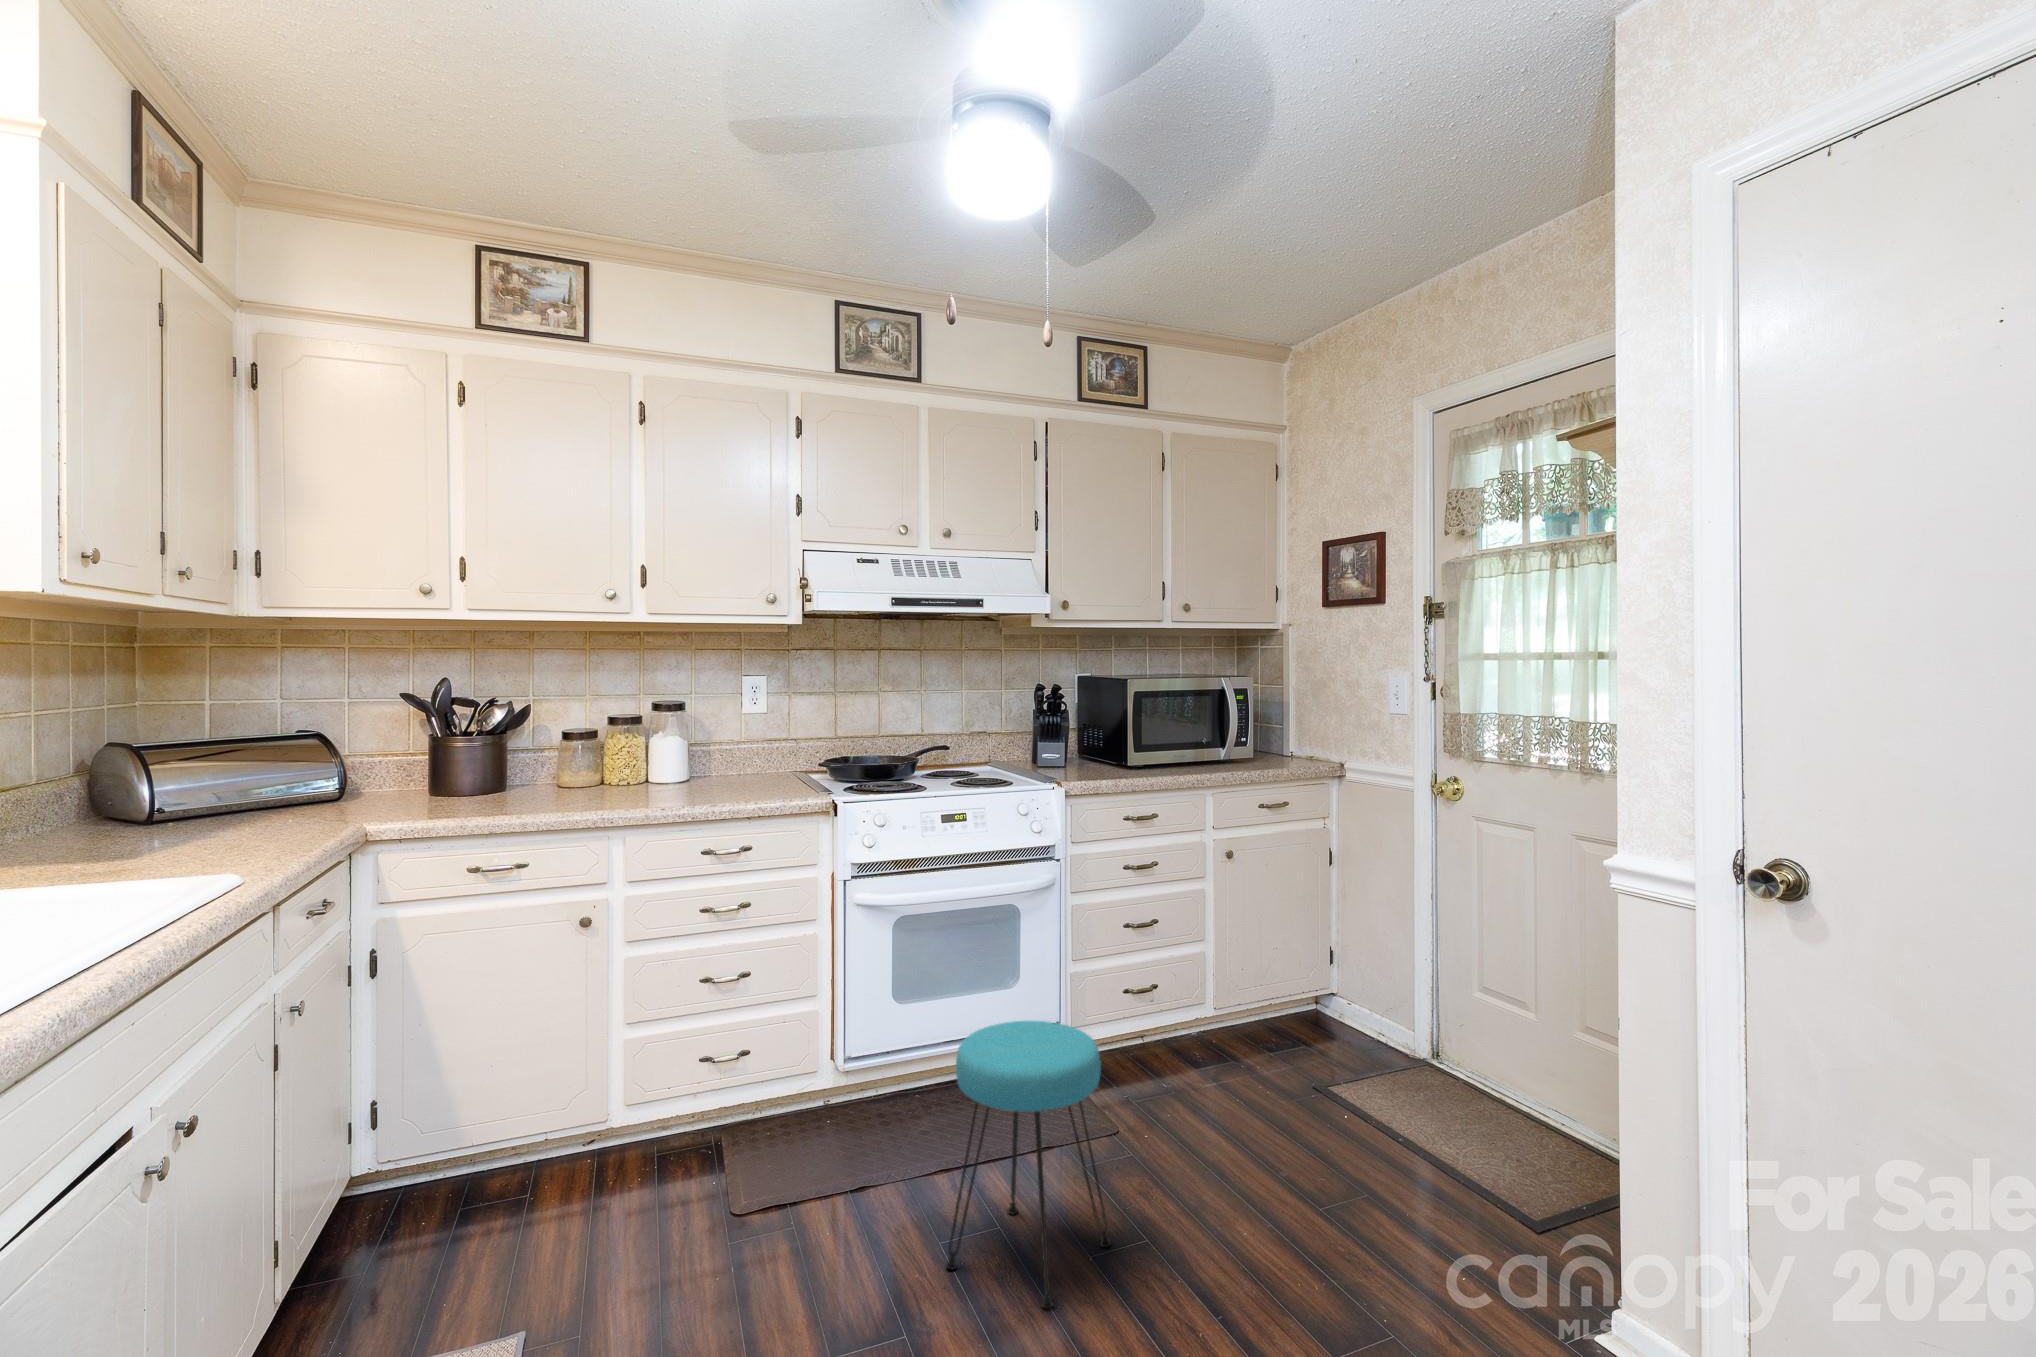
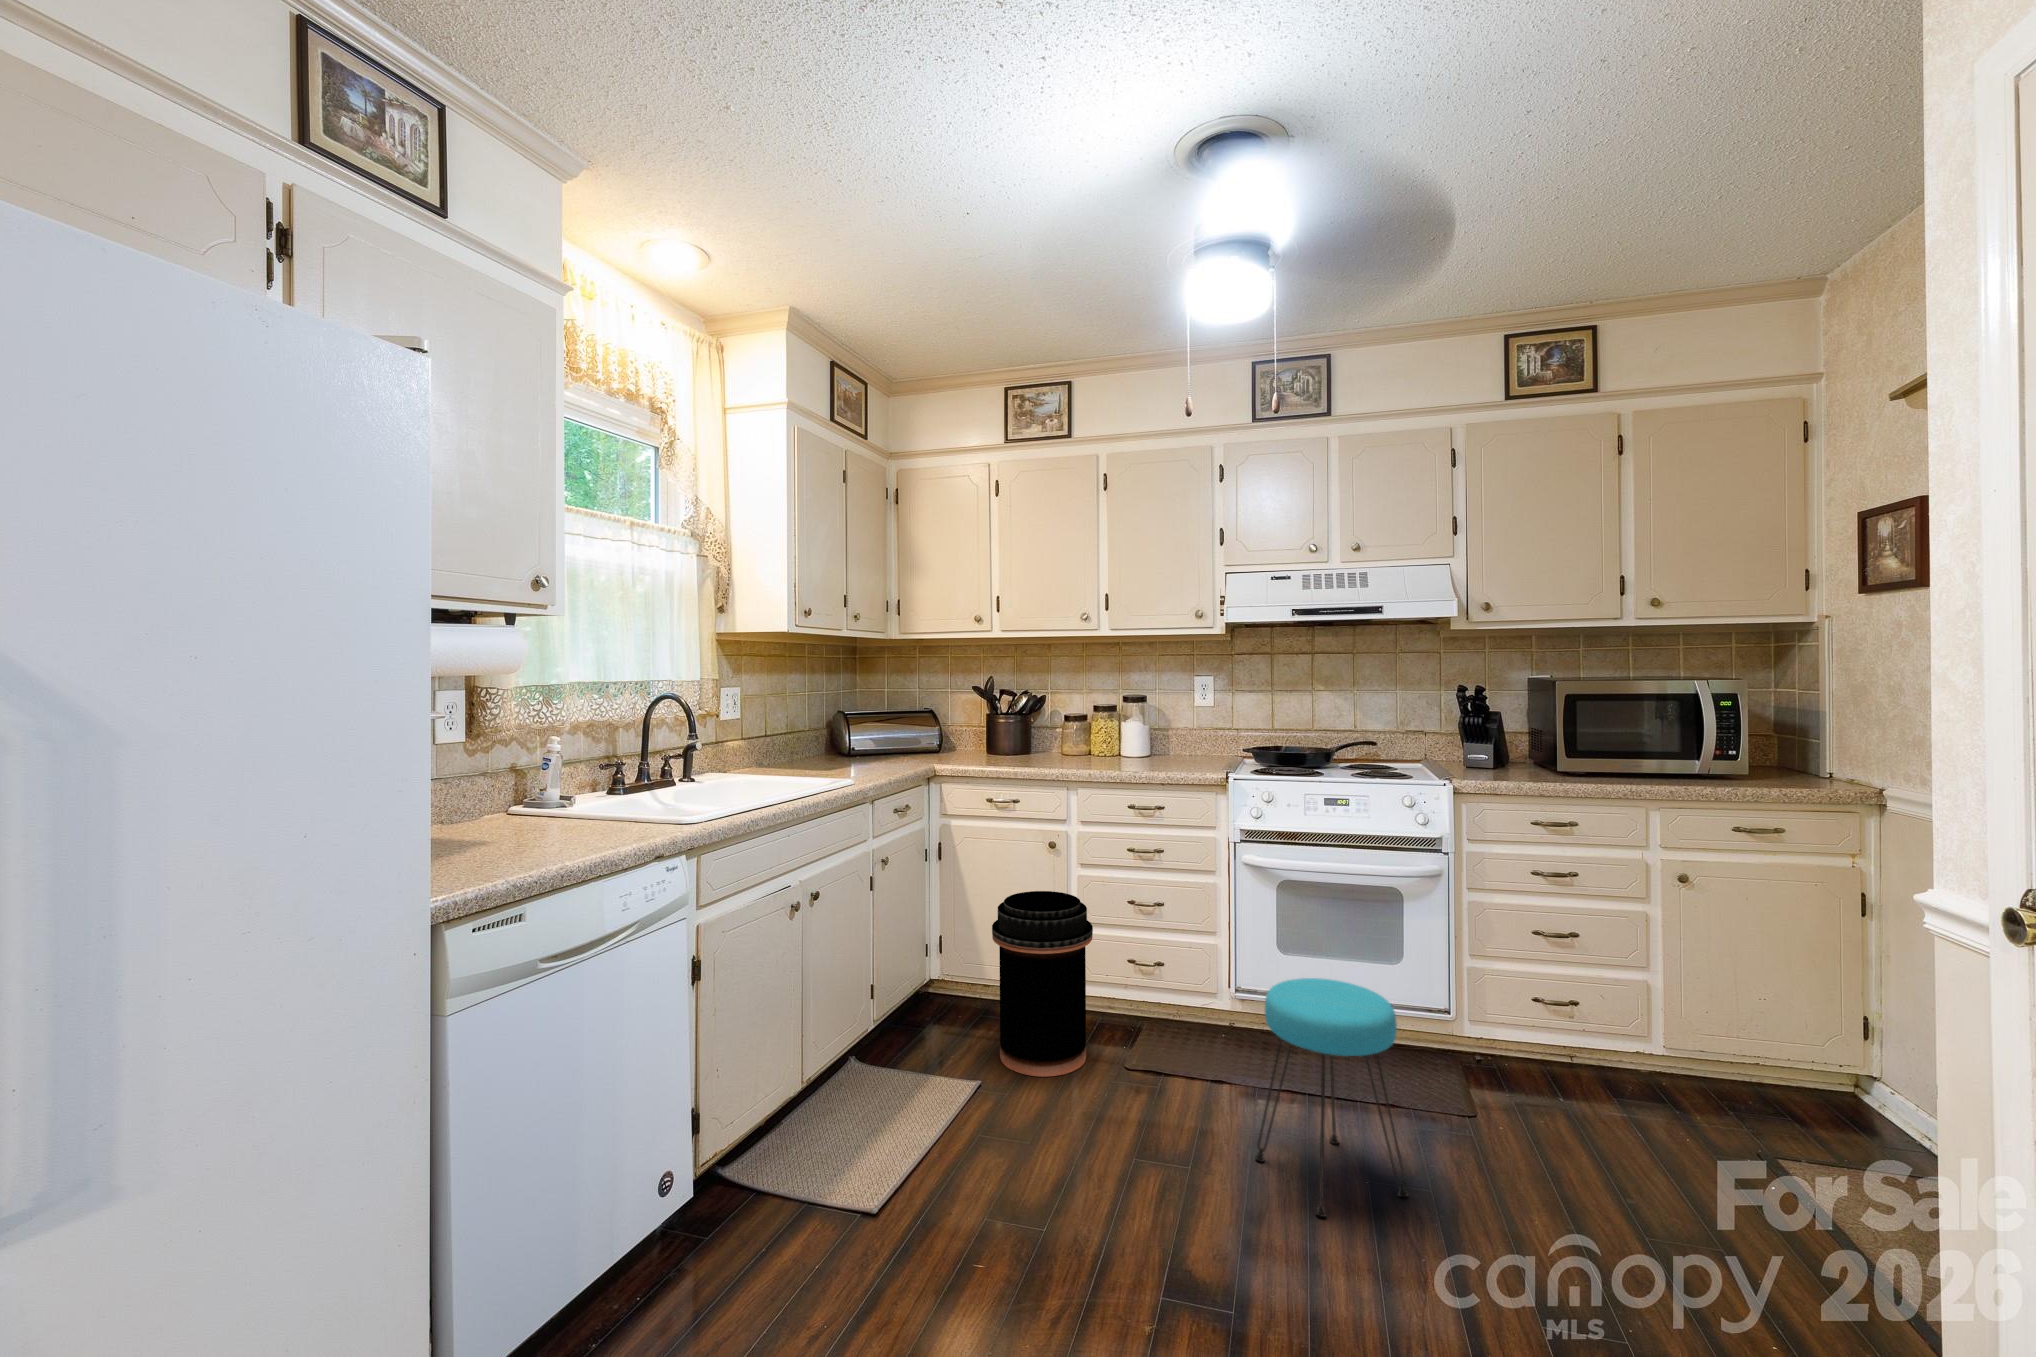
trash can: none [512,986,678,1278] -> present [992,891,1093,1077]

